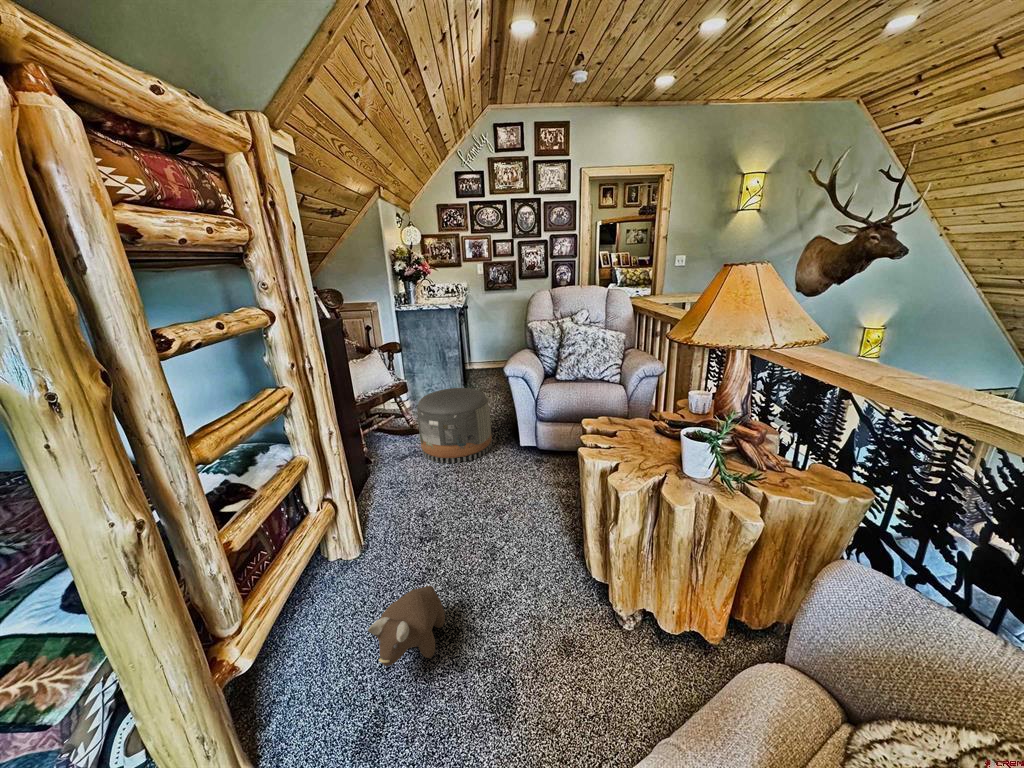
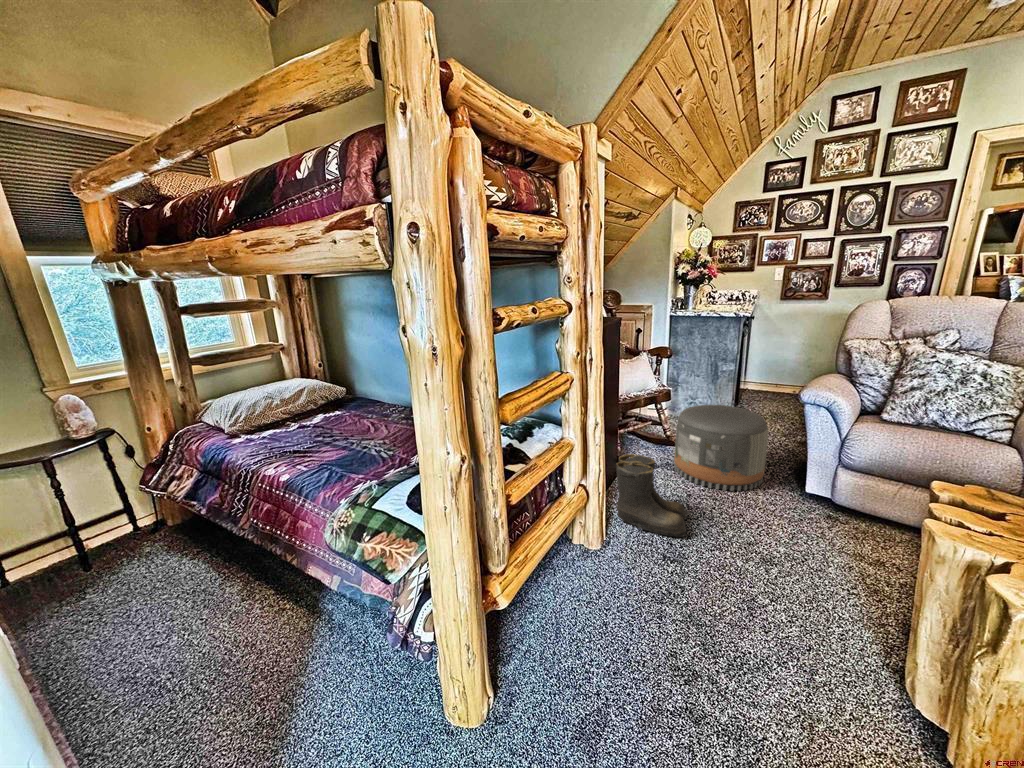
boots: none [363,451,439,521] -> present [616,454,687,537]
plush toy: present [368,586,445,666] -> none [605,609,685,693]

